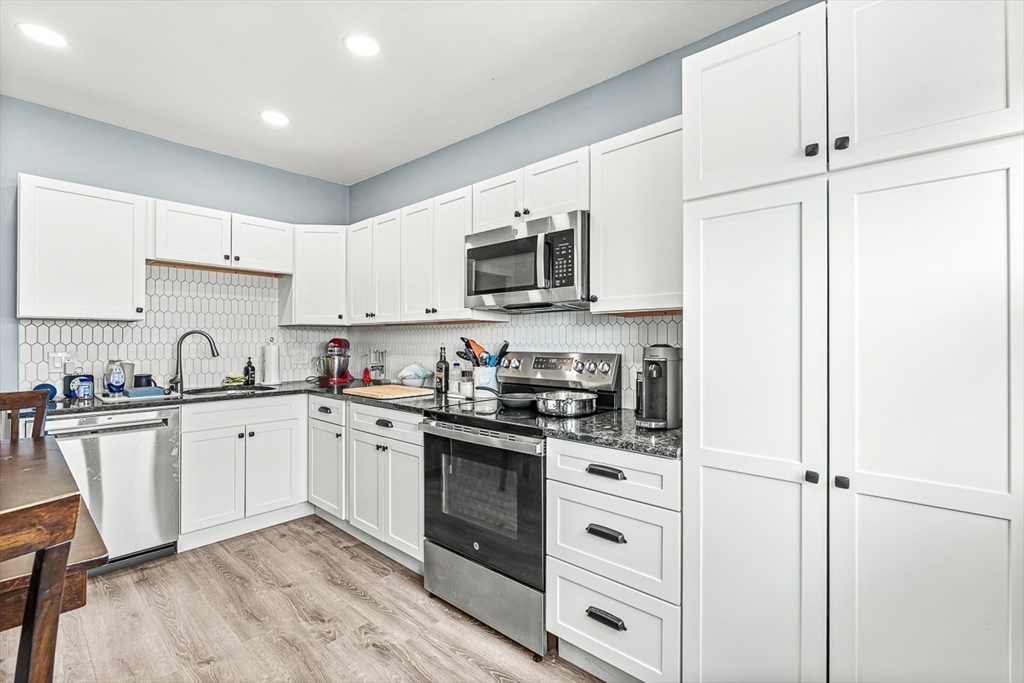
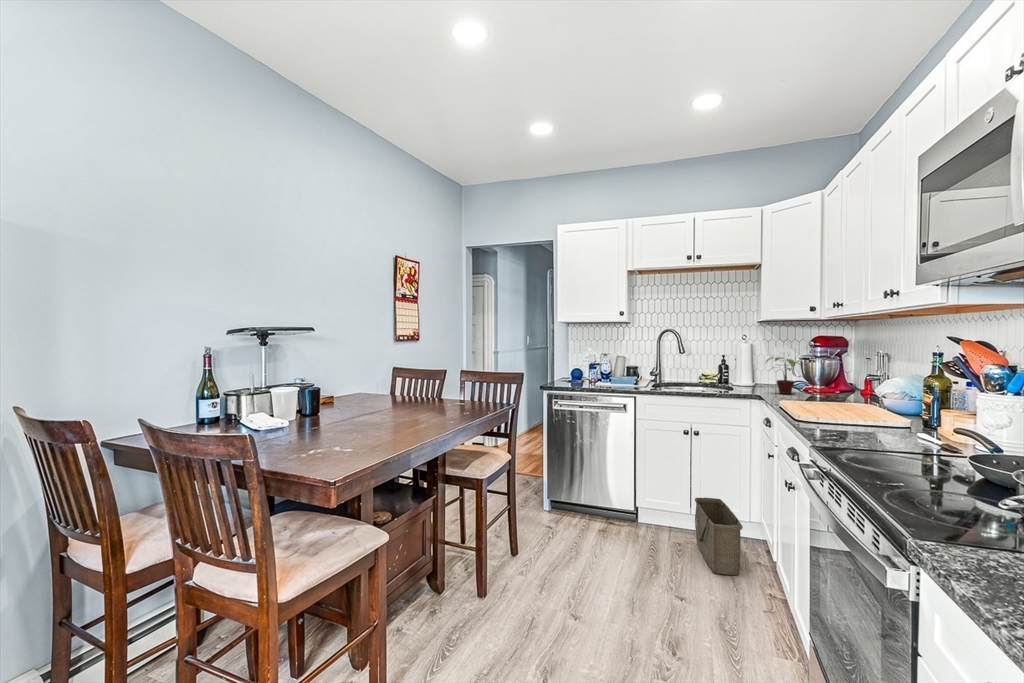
basket: none [255,492,317,555] -> present [695,498,743,575]

